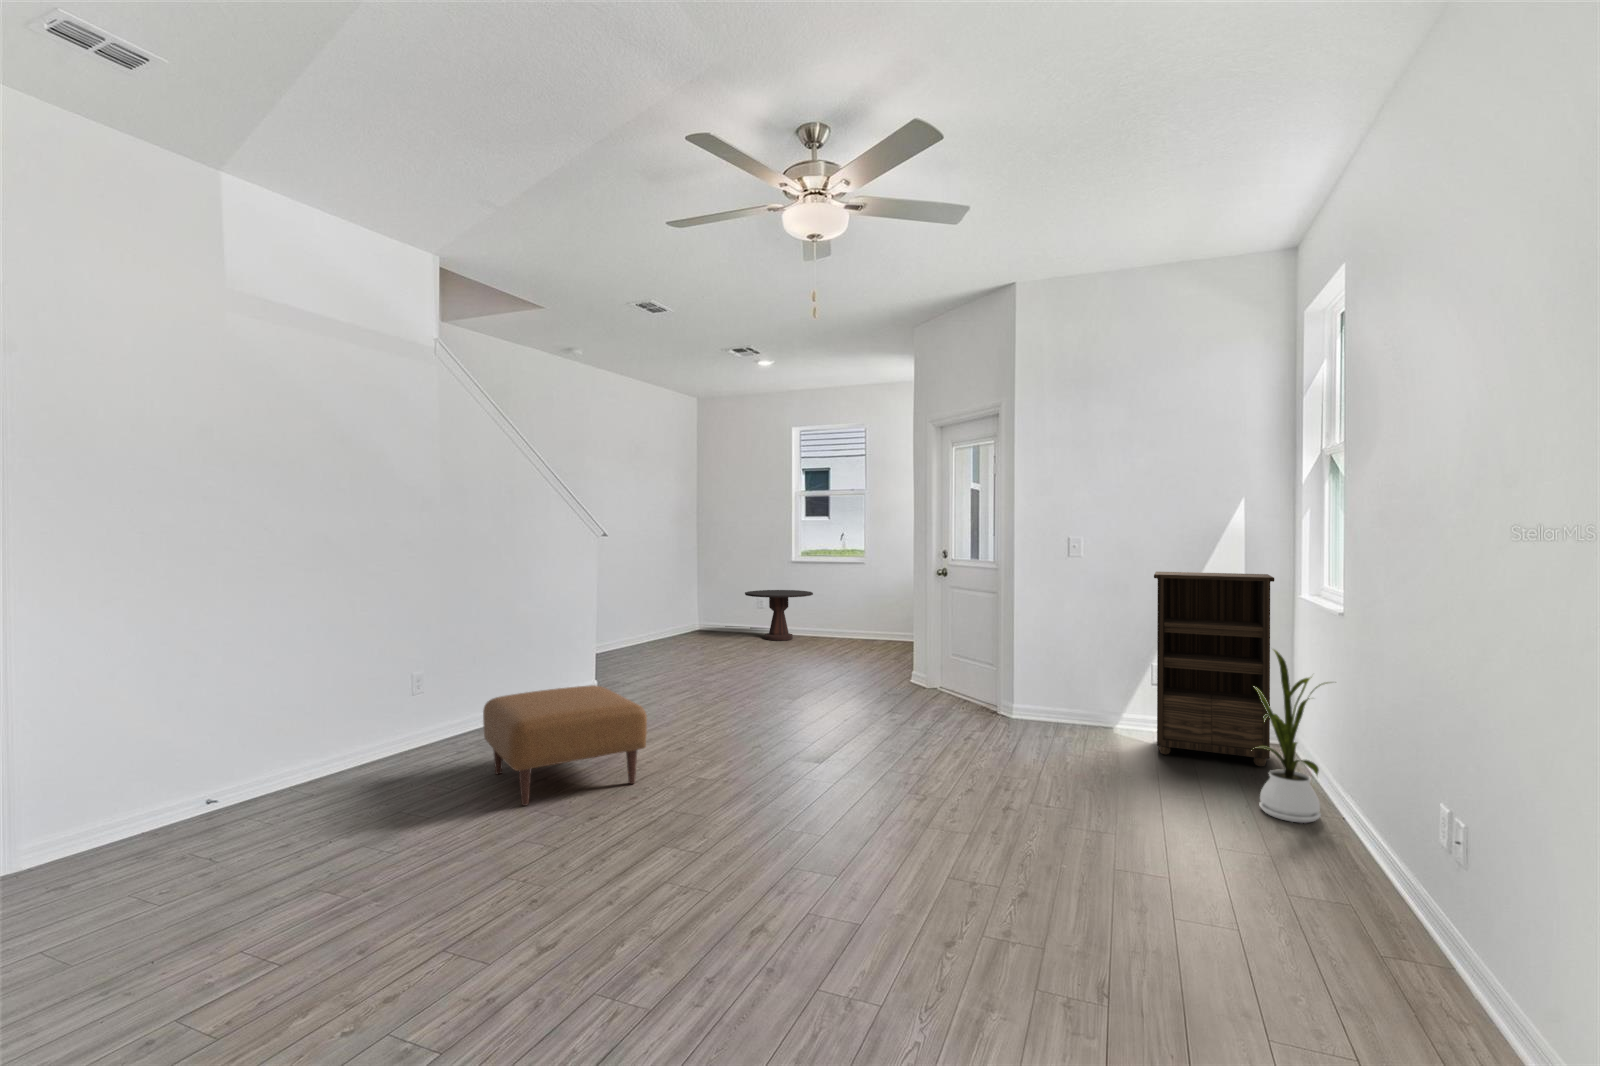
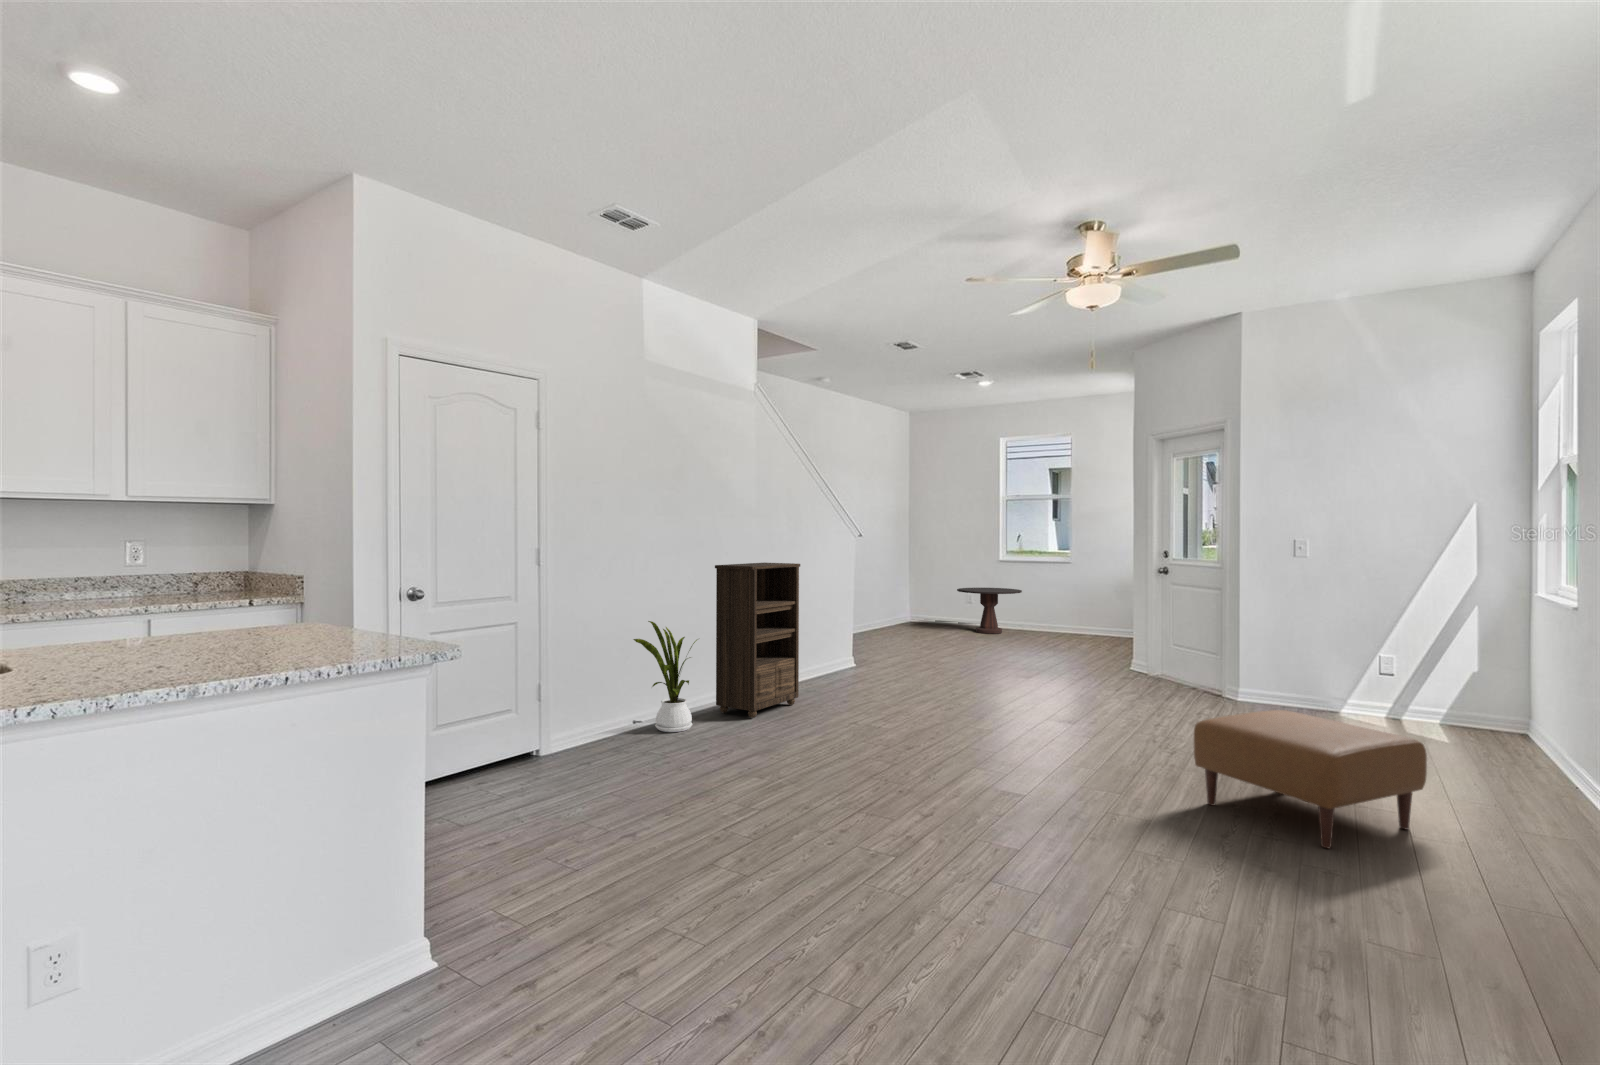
bookshelf: present [1154,572,1274,766] -> present [715,563,800,718]
house plant: present [1255,650,1328,823] -> present [633,621,697,732]
ottoman: present [483,685,647,805] -> present [1194,710,1427,849]

